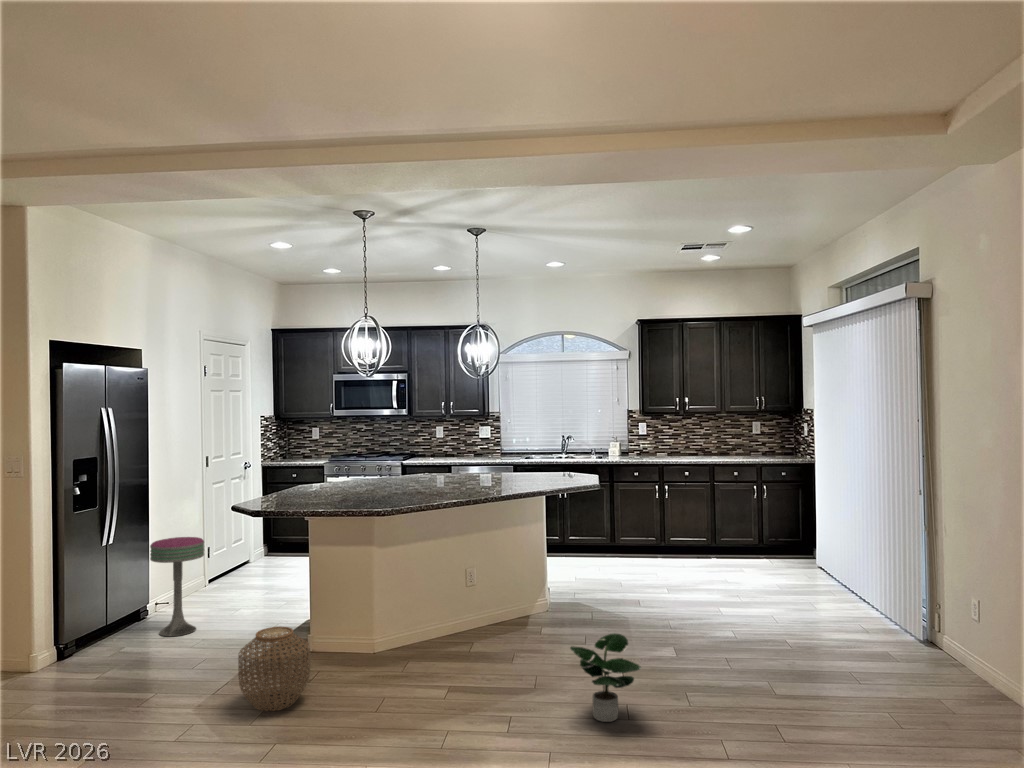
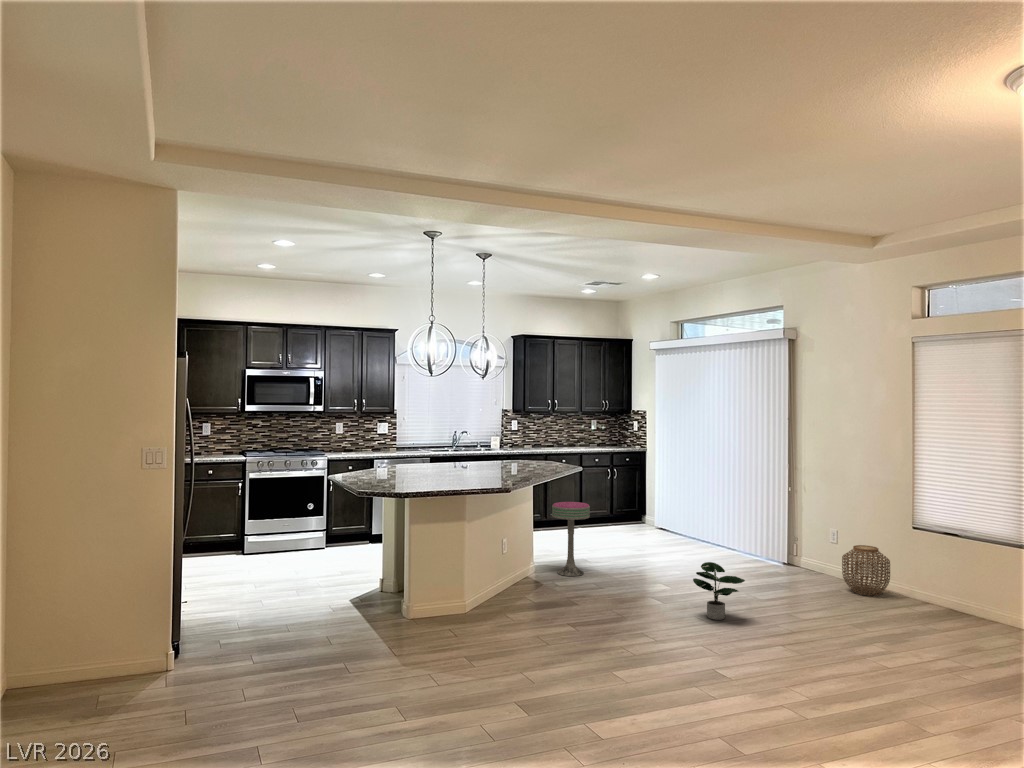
bar stool: present [150,537,204,637] -> present [552,502,590,576]
woven basket: present [238,627,310,711] -> present [842,545,890,596]

